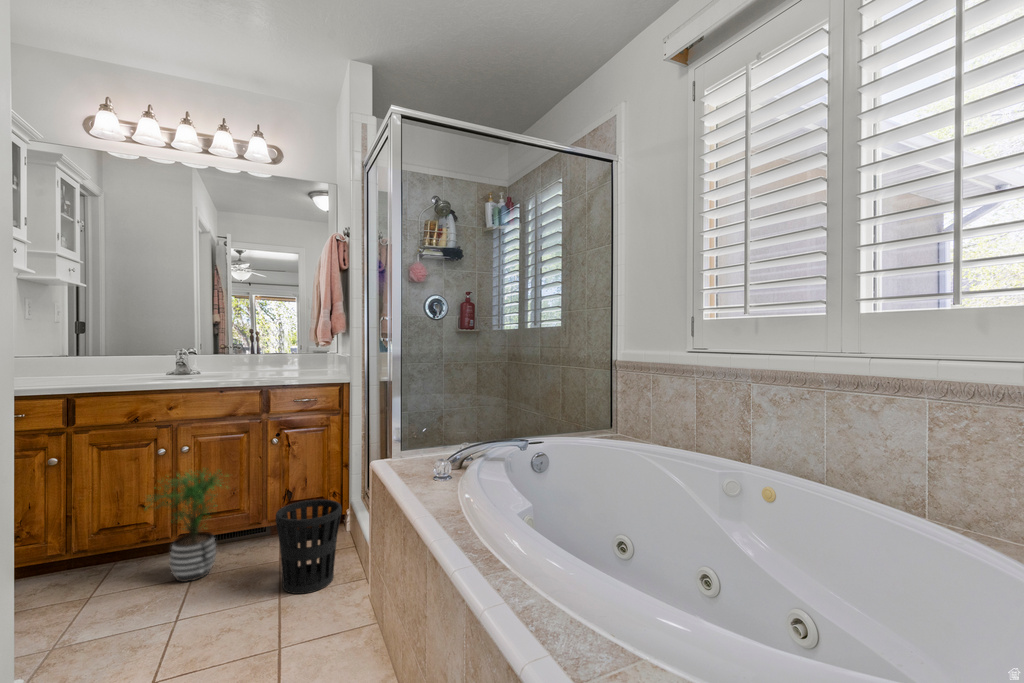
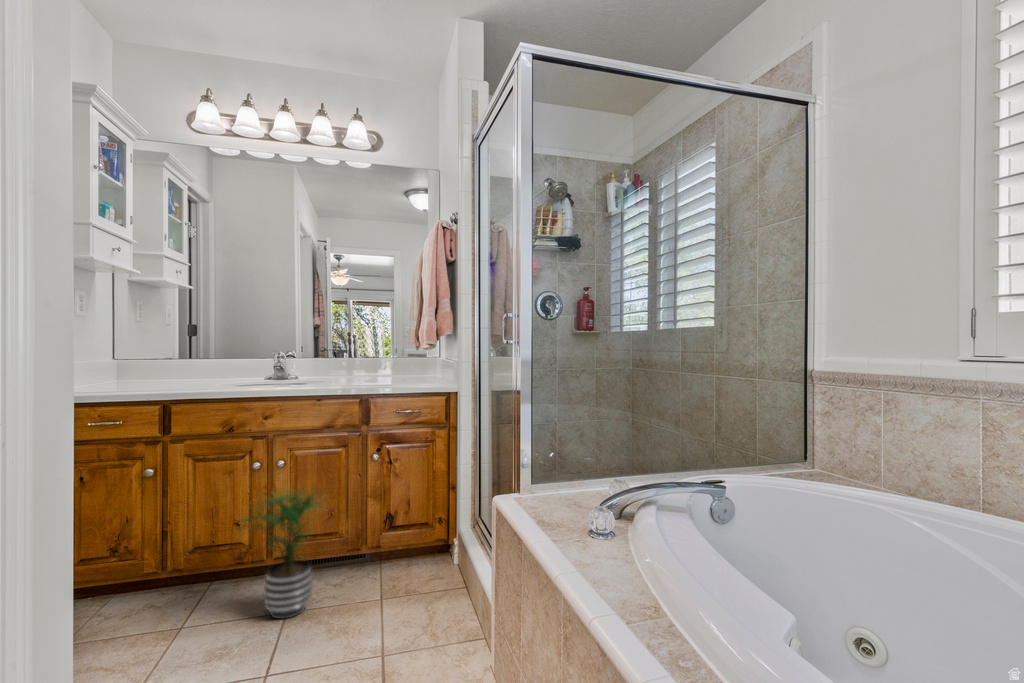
wastebasket: present [276,499,342,594] -> none [378,530,453,649]

